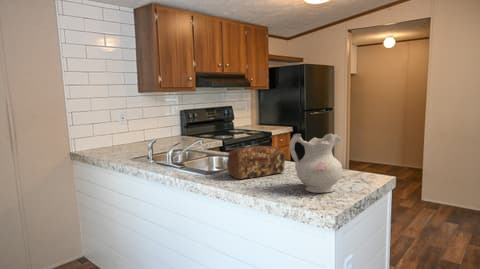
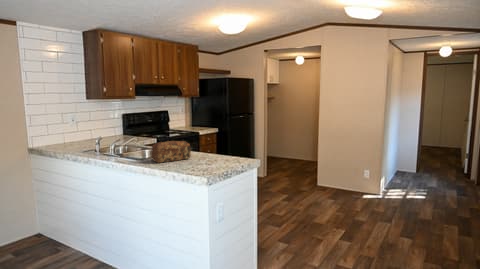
ceramic pitcher: present [290,134,342,193] -> none [187,133,219,169]

